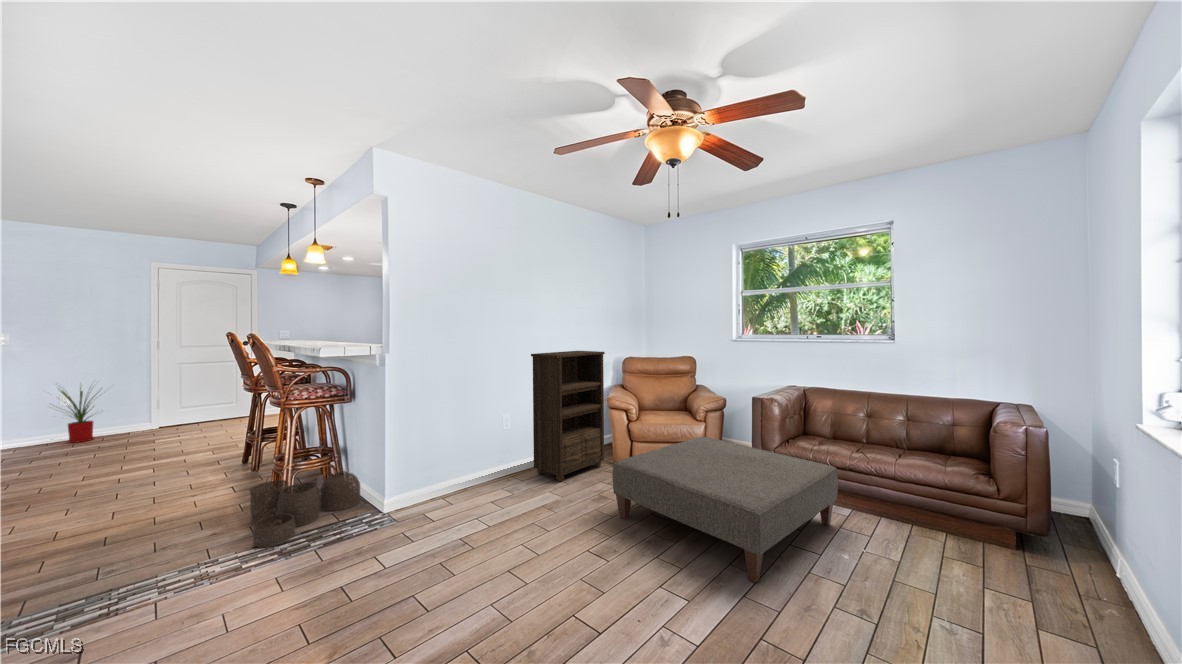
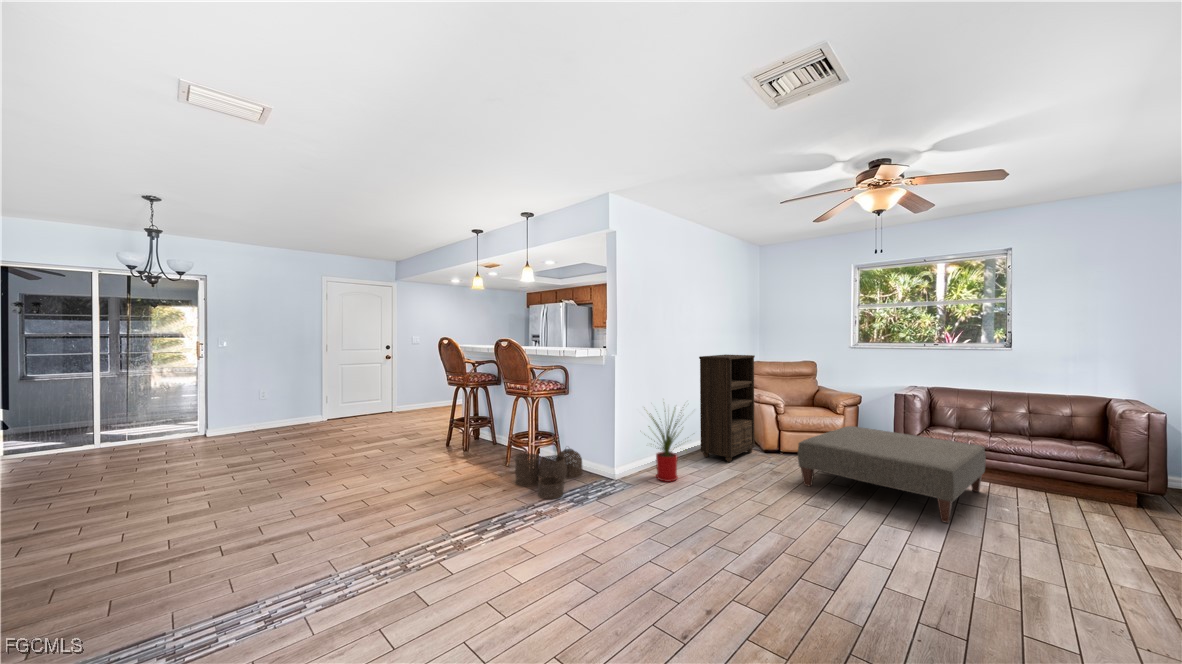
house plant: present [60,389,100,443] -> present [649,414,678,482]

